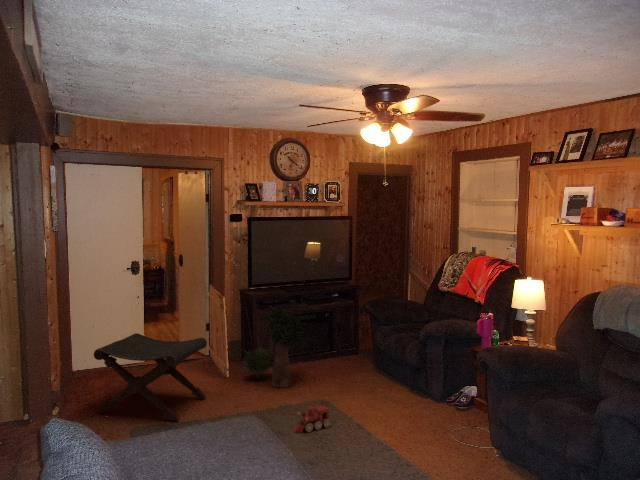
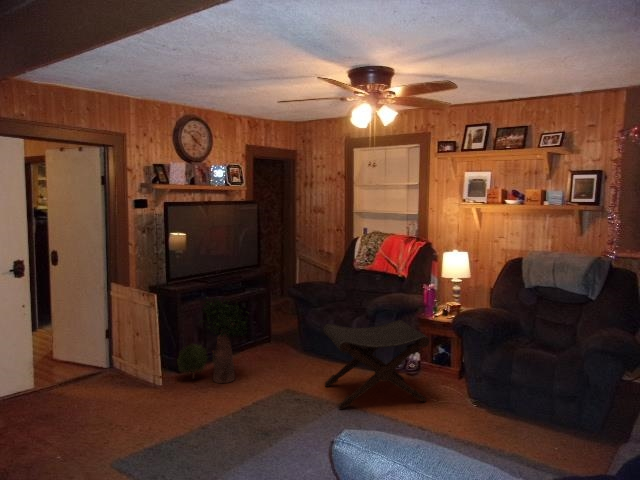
footstool: present [94,333,207,422] -> present [323,320,429,409]
toy train: present [294,406,331,433] -> none [284,391,316,422]

